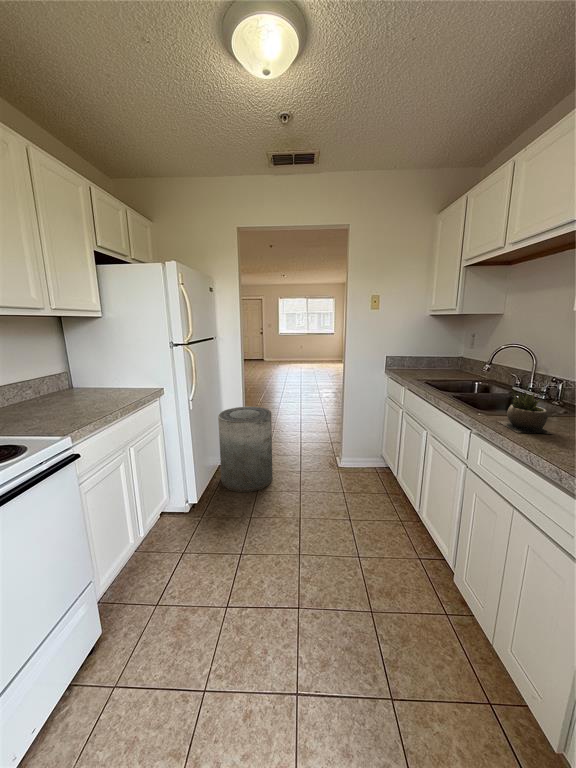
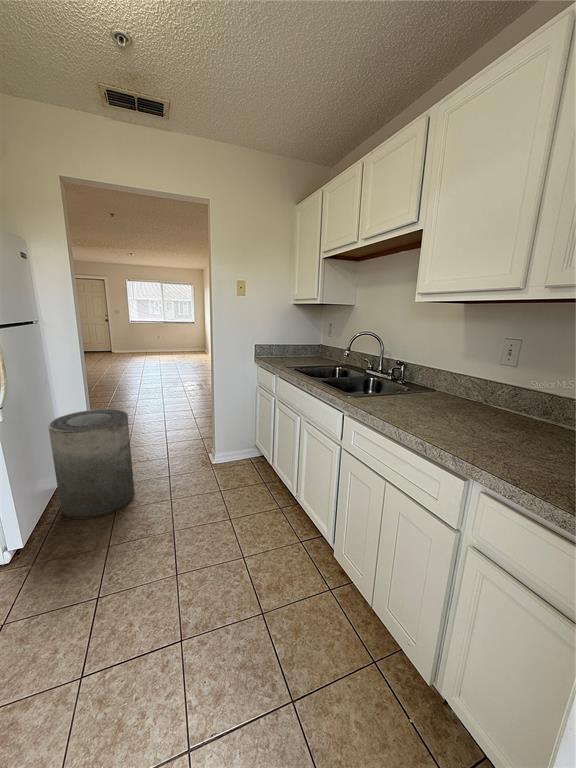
succulent plant: present [498,392,552,434] -> none [363,373,407,411]

